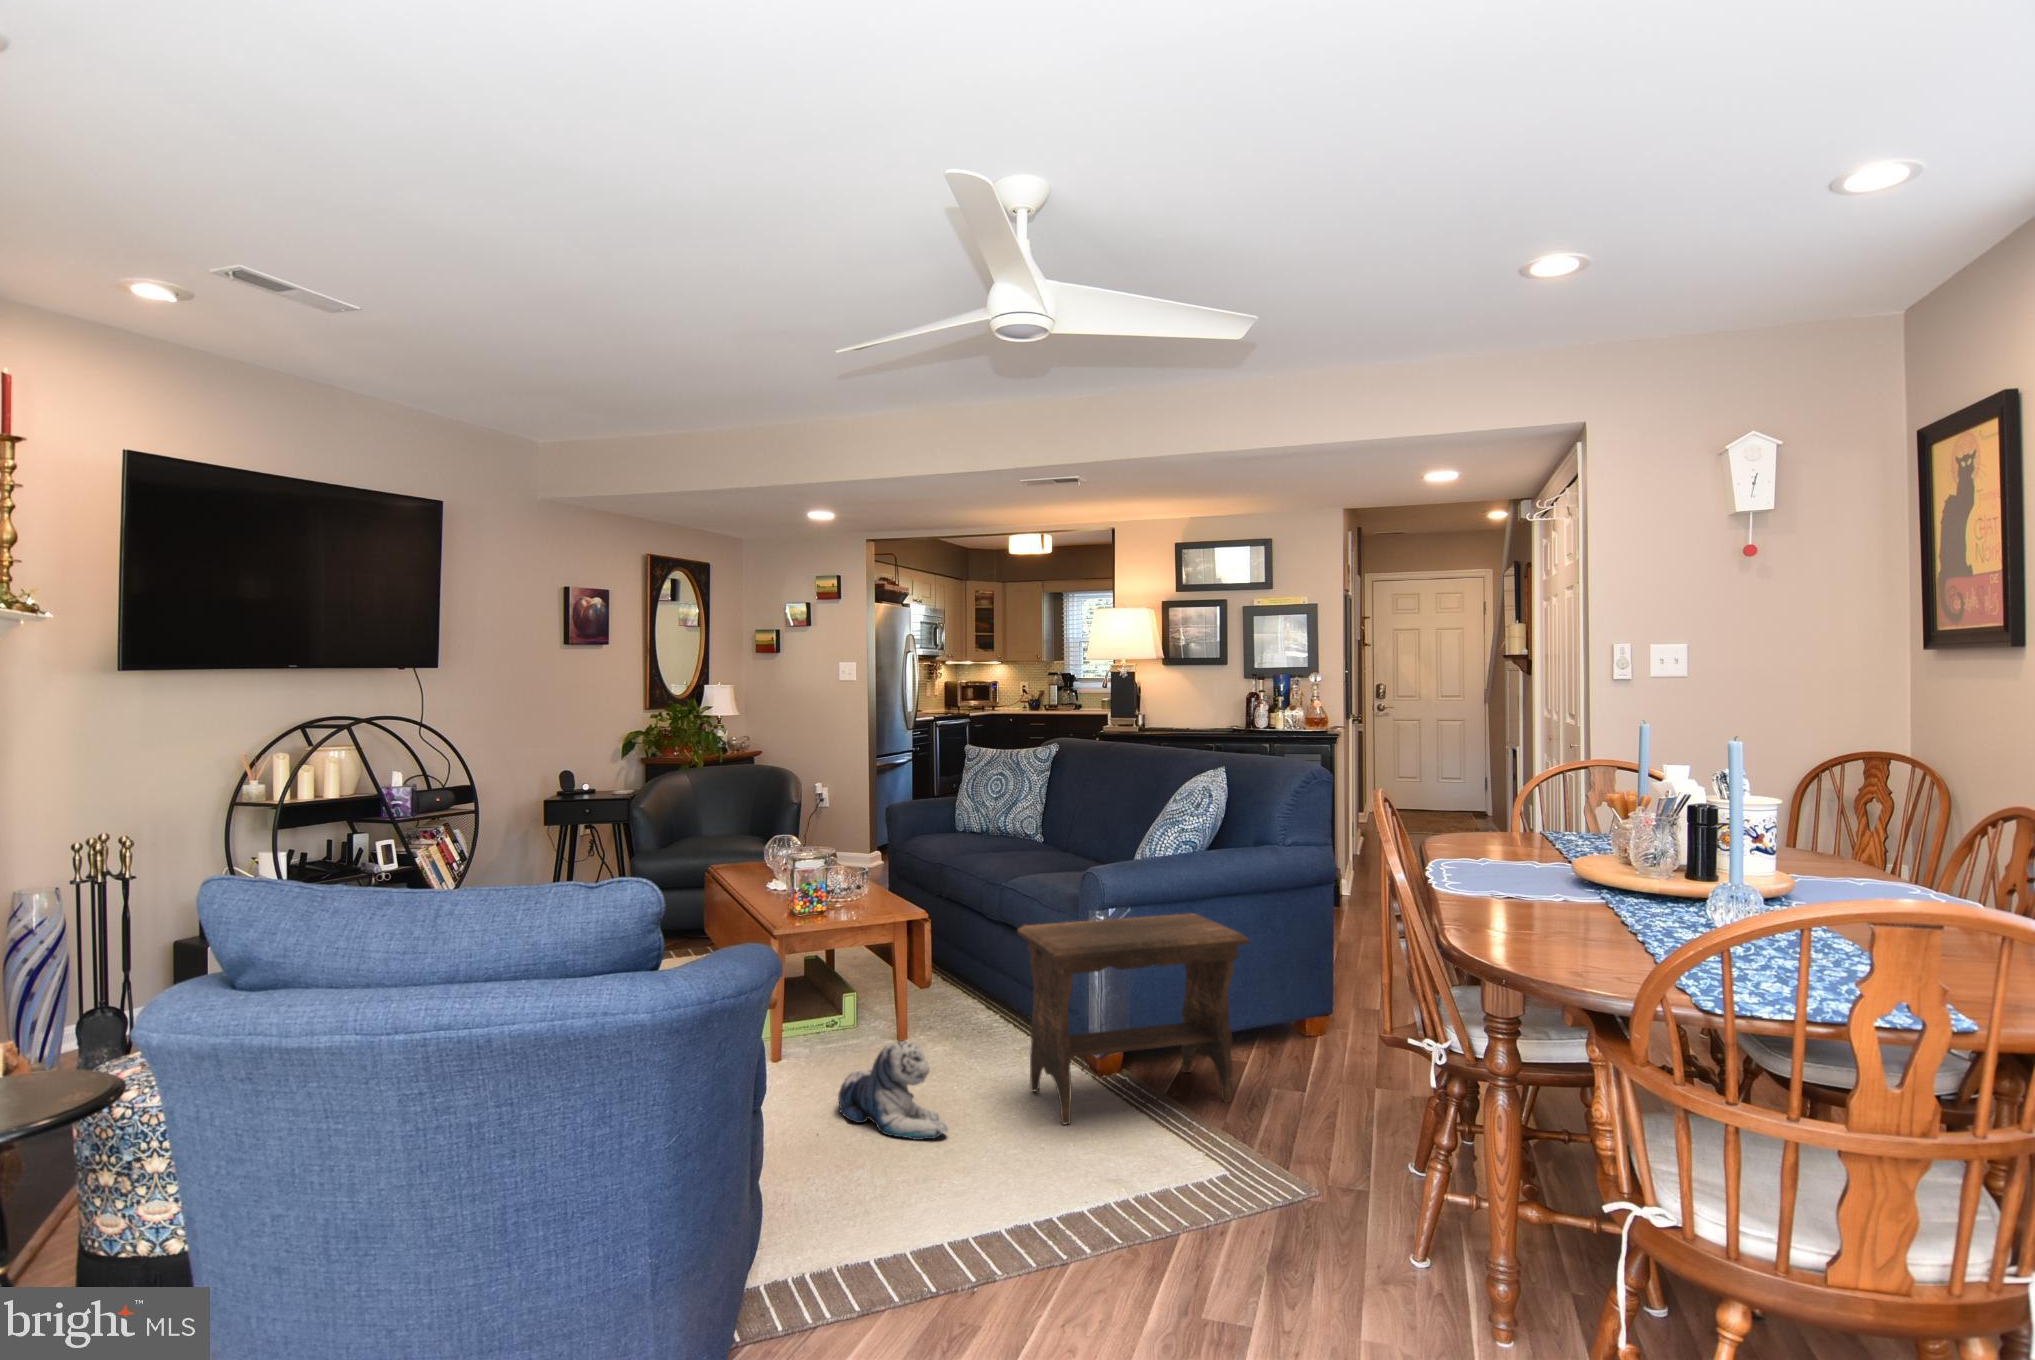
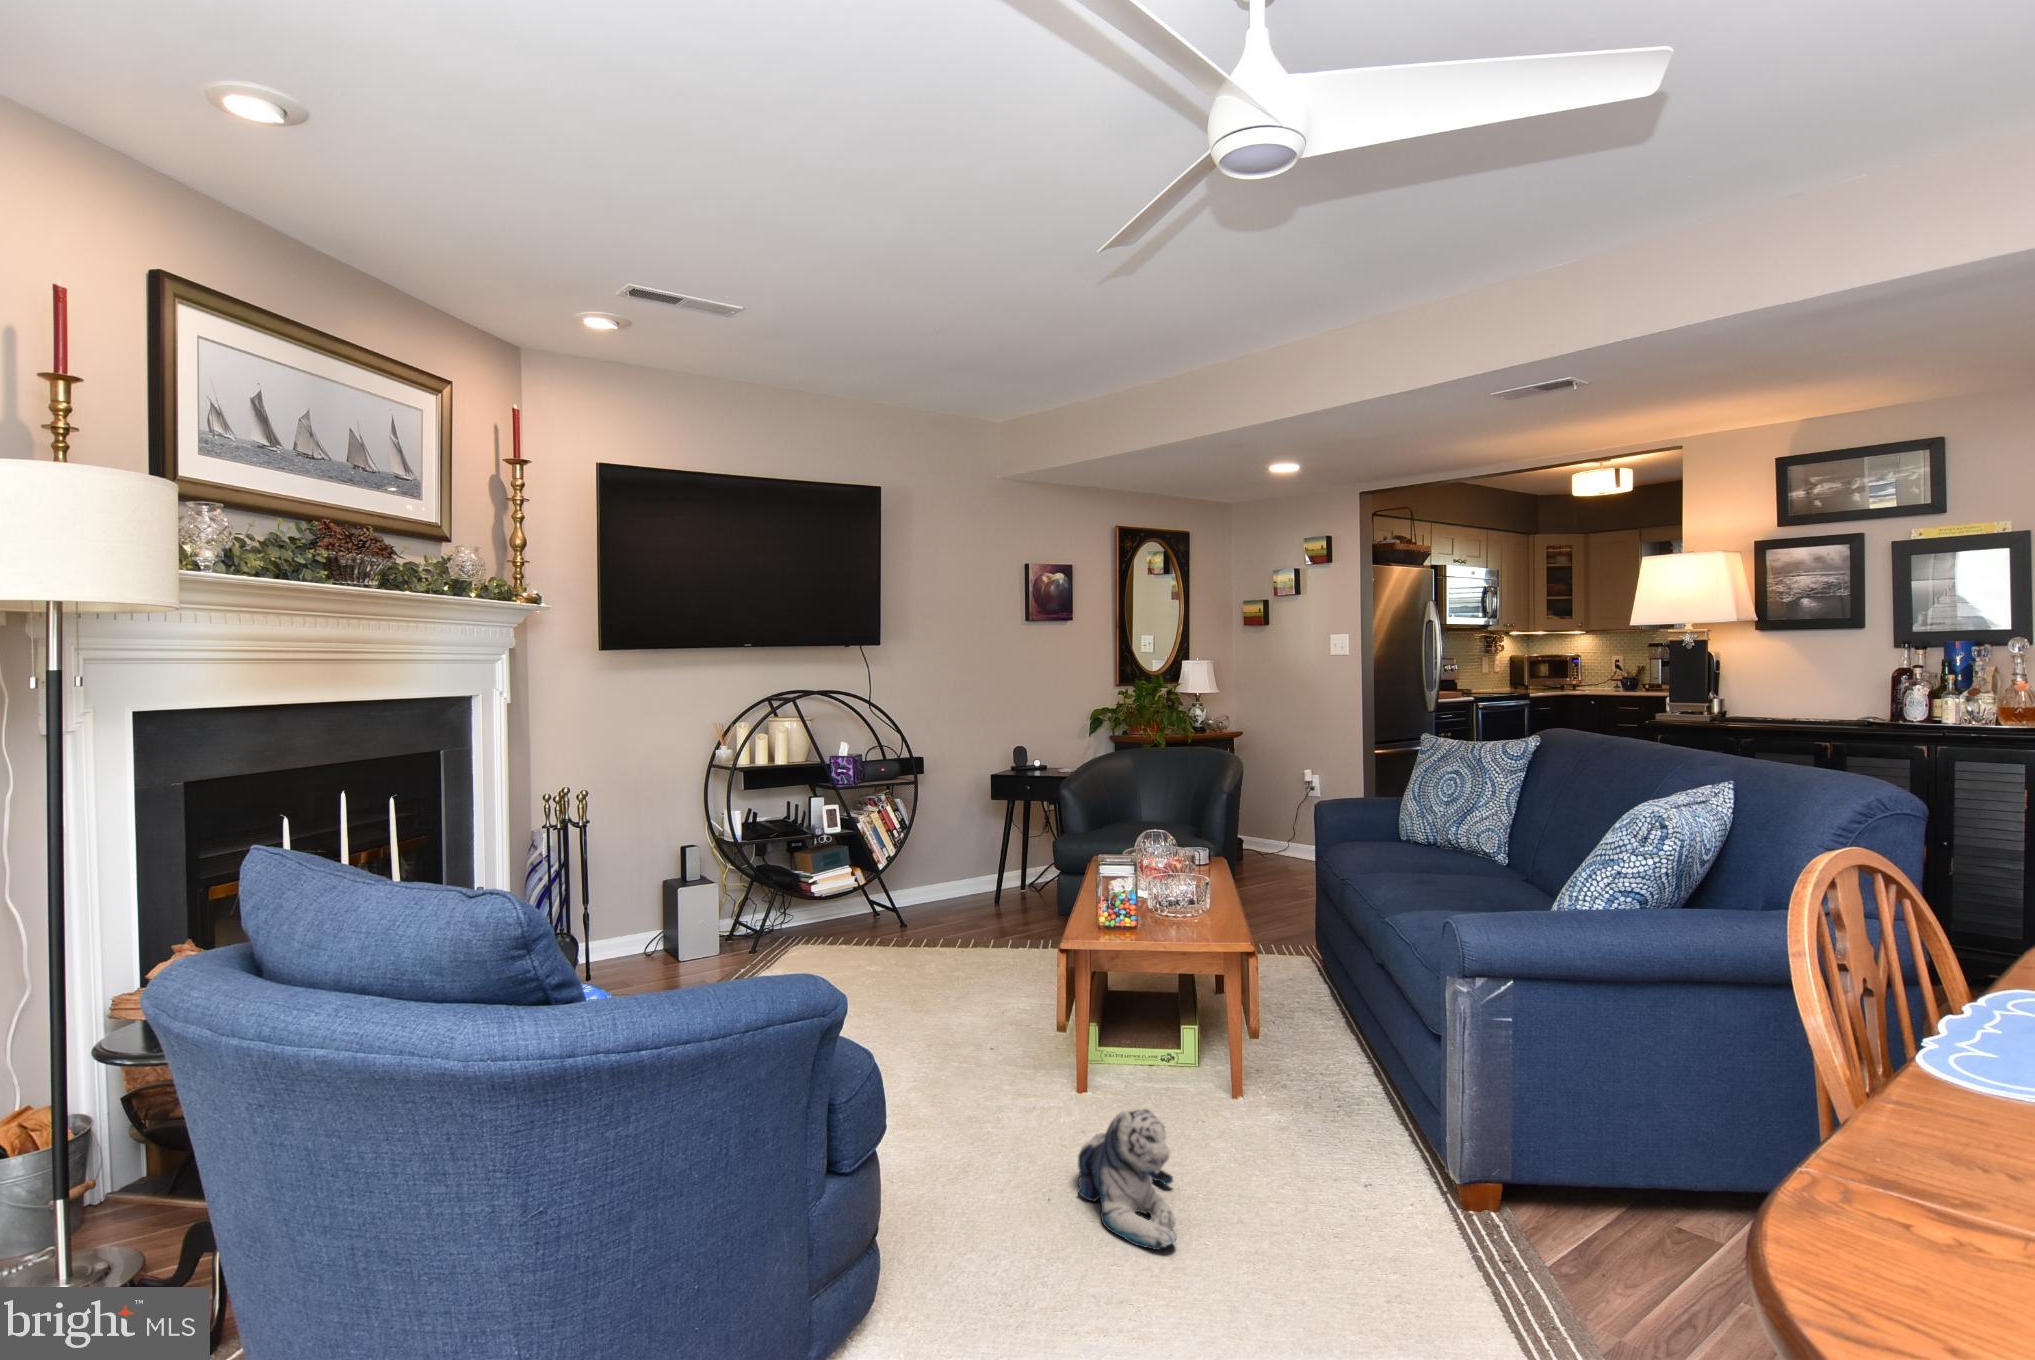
footstool: present [1017,913,1250,1125] -> none [1316,985,1672,1318]

